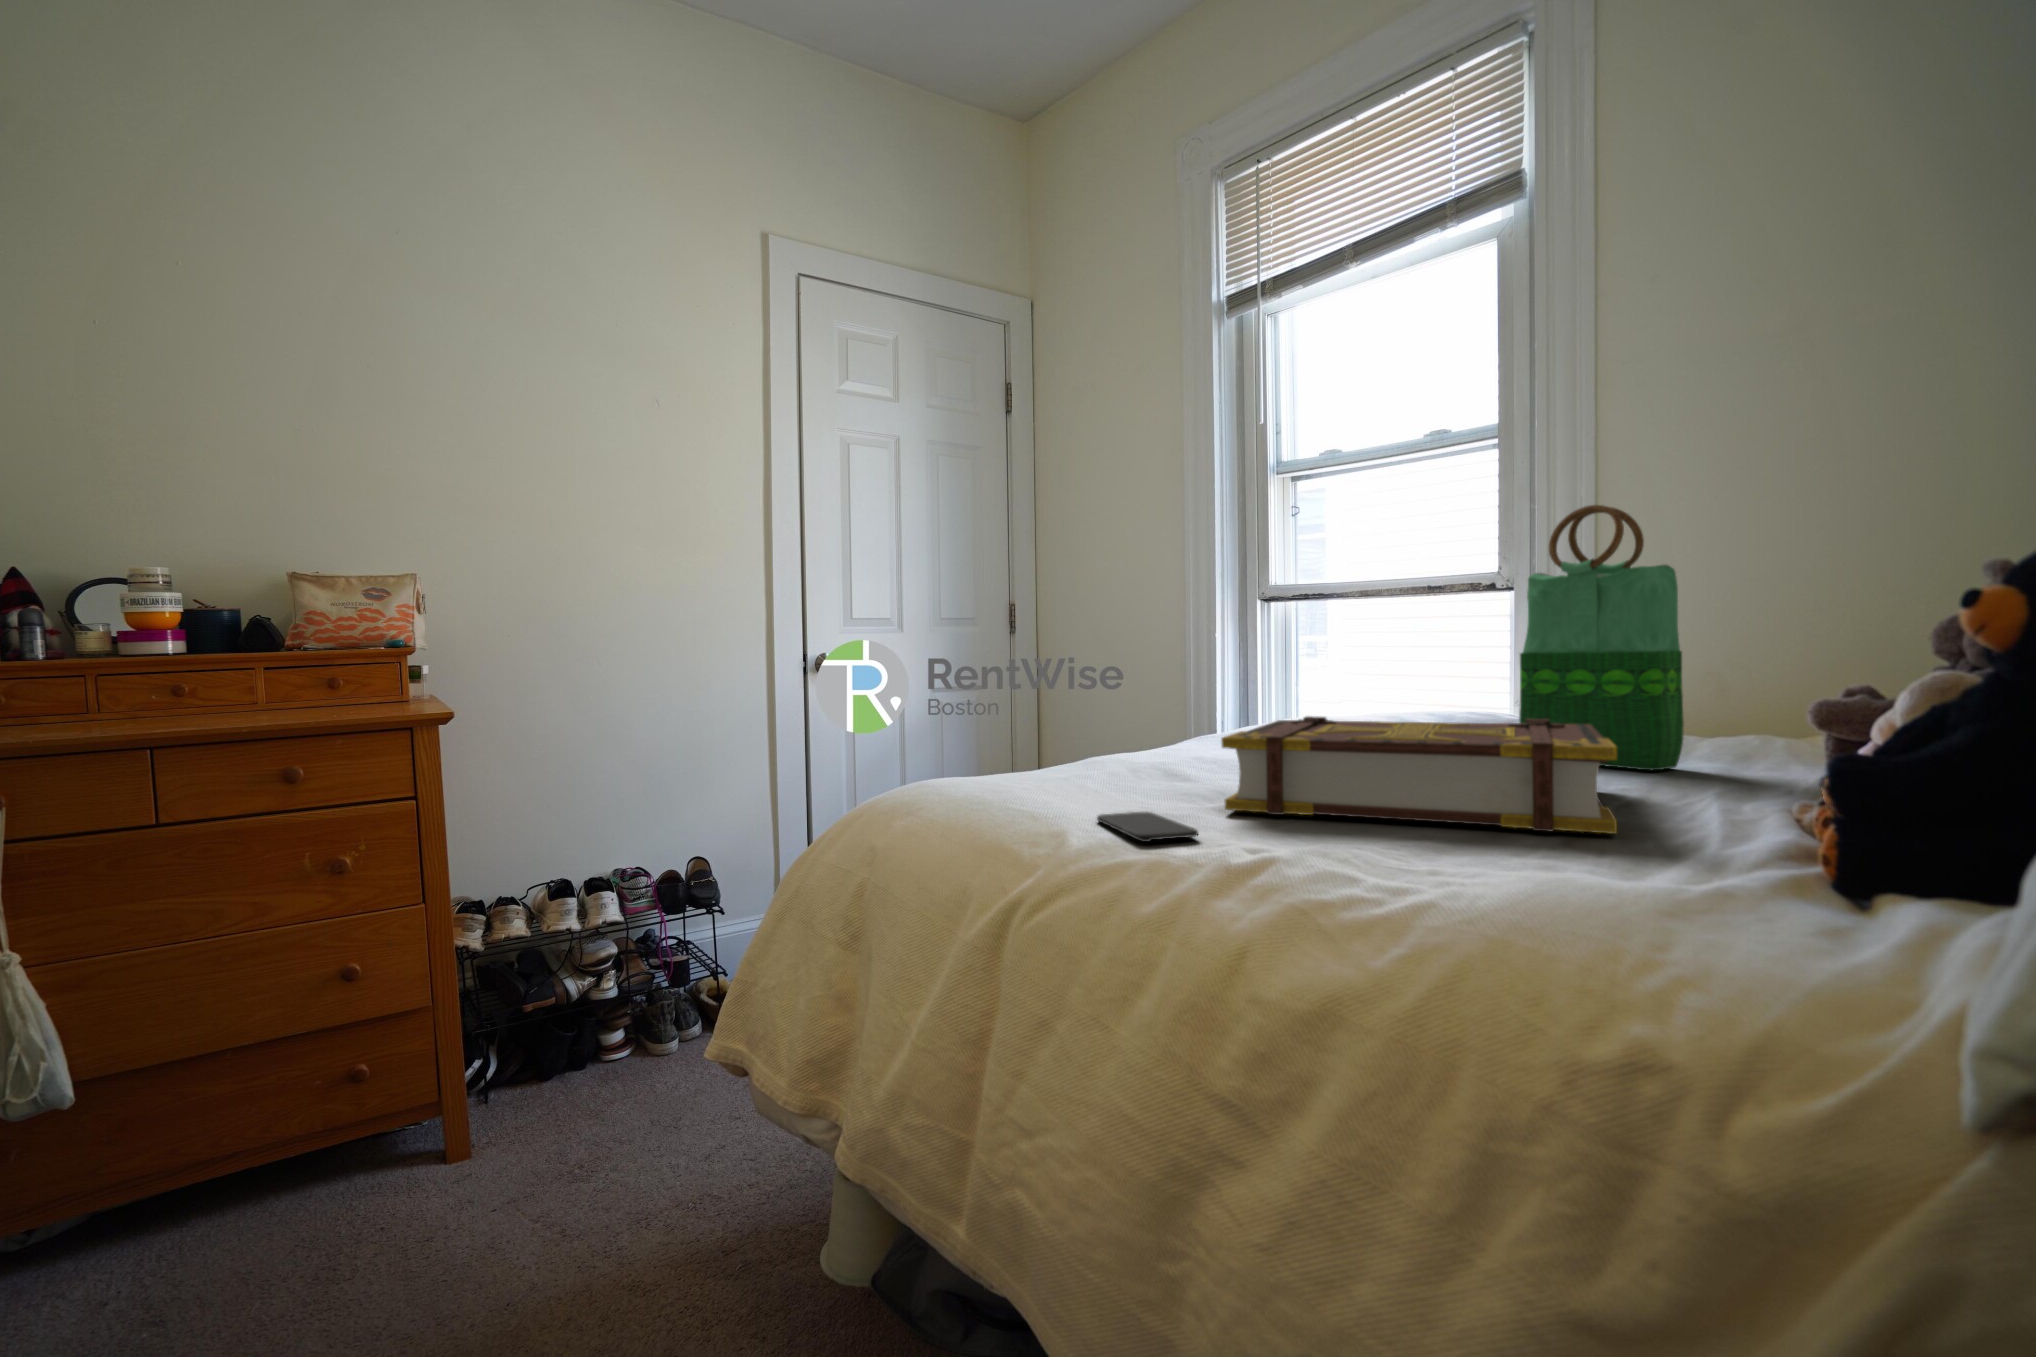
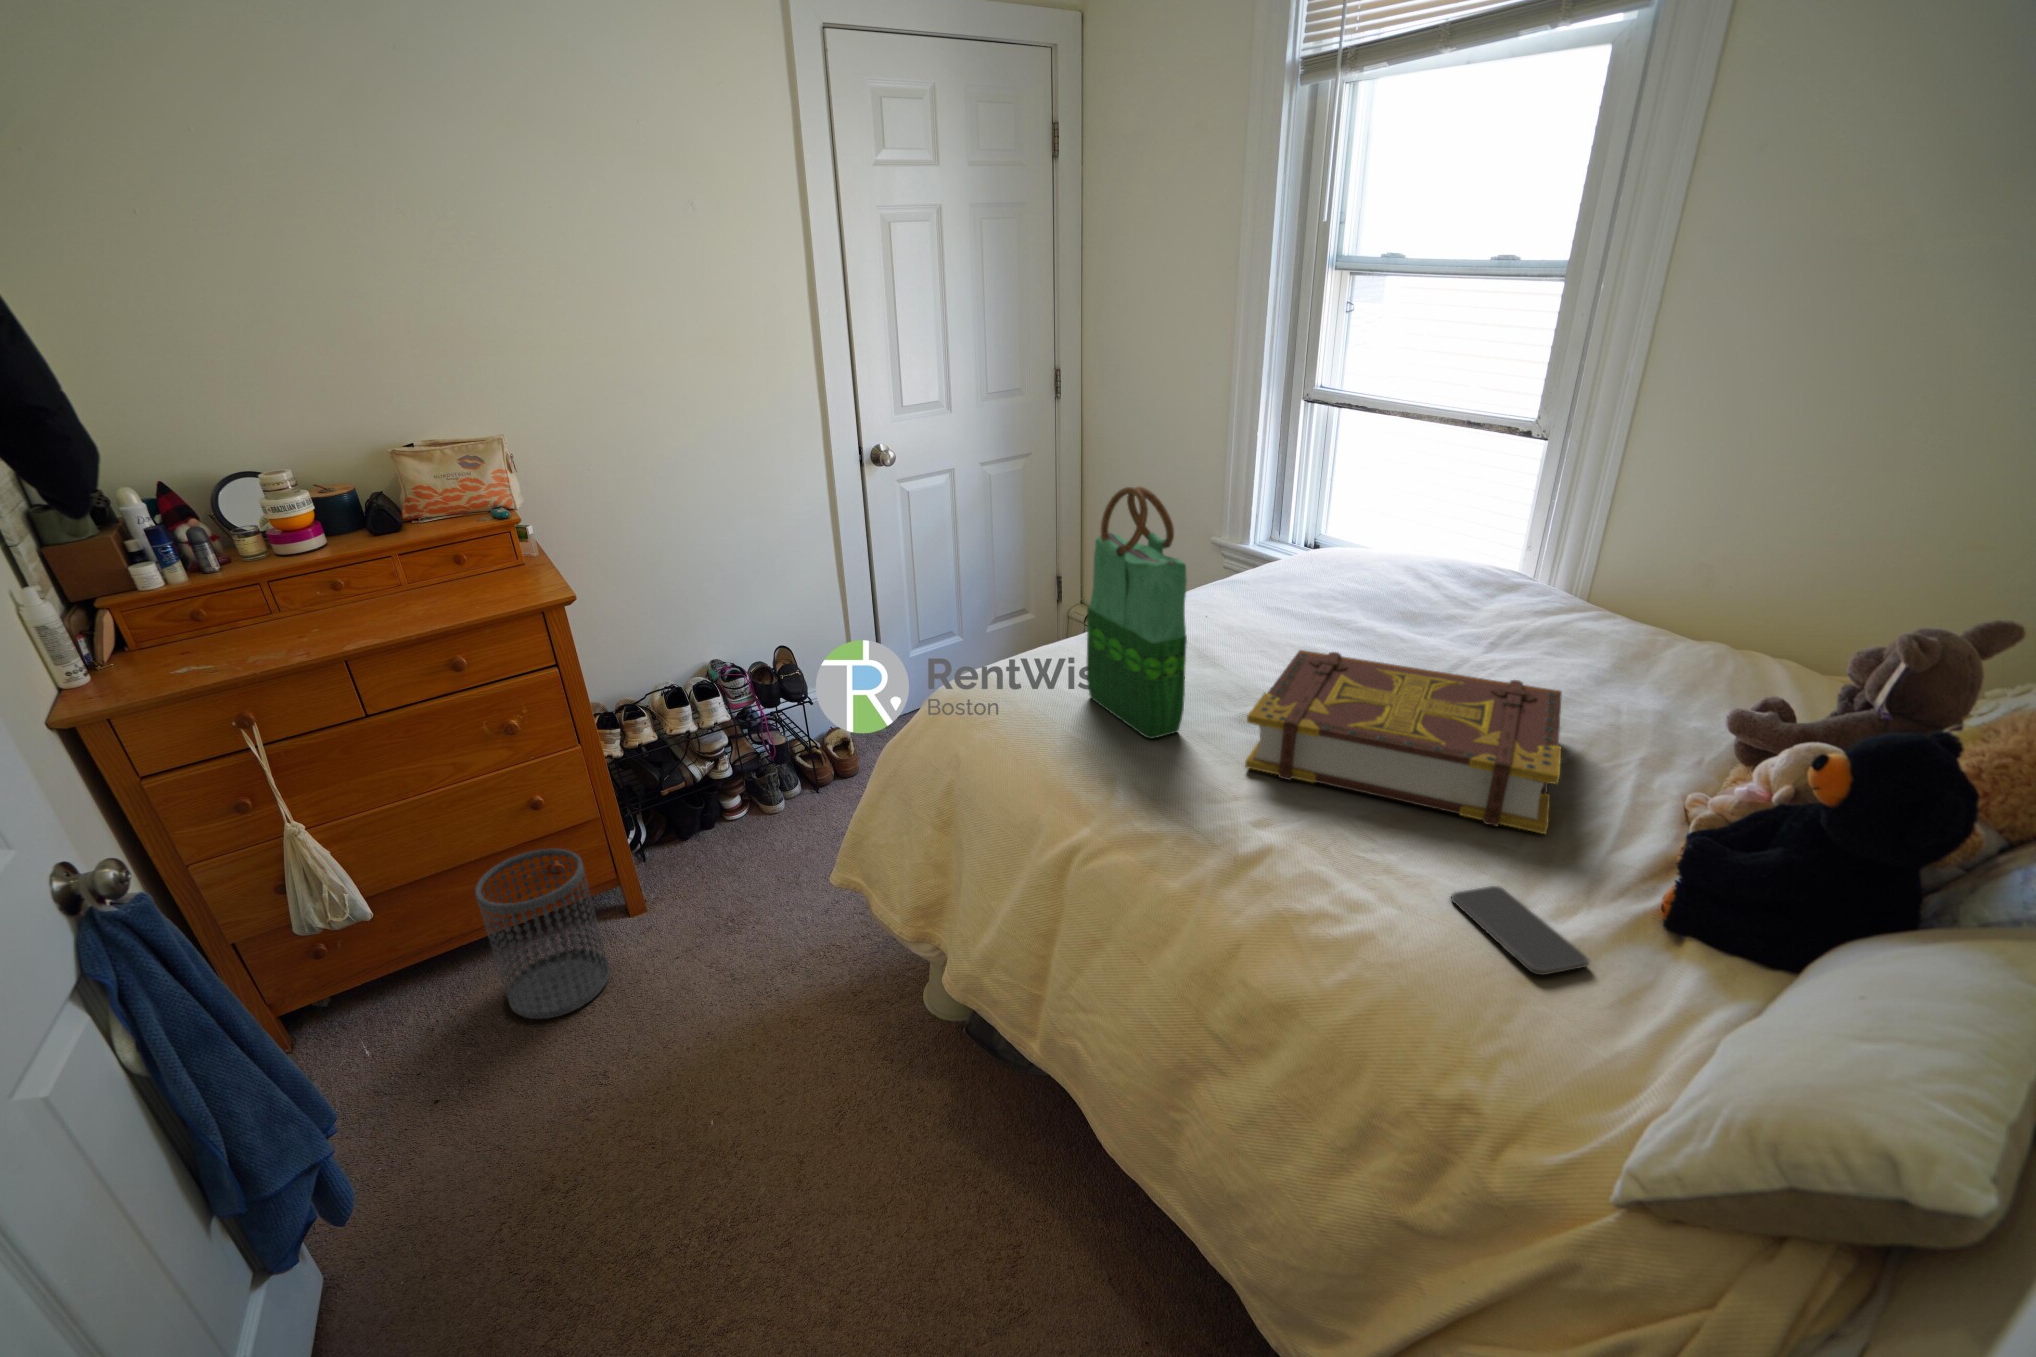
tote bag: present [1519,505,1684,770] -> present [1087,487,1187,739]
smartphone: present [1097,812,1198,842] -> present [1451,886,1589,975]
wastebasket: none [226,1032,393,1282] -> present [475,849,609,1019]

